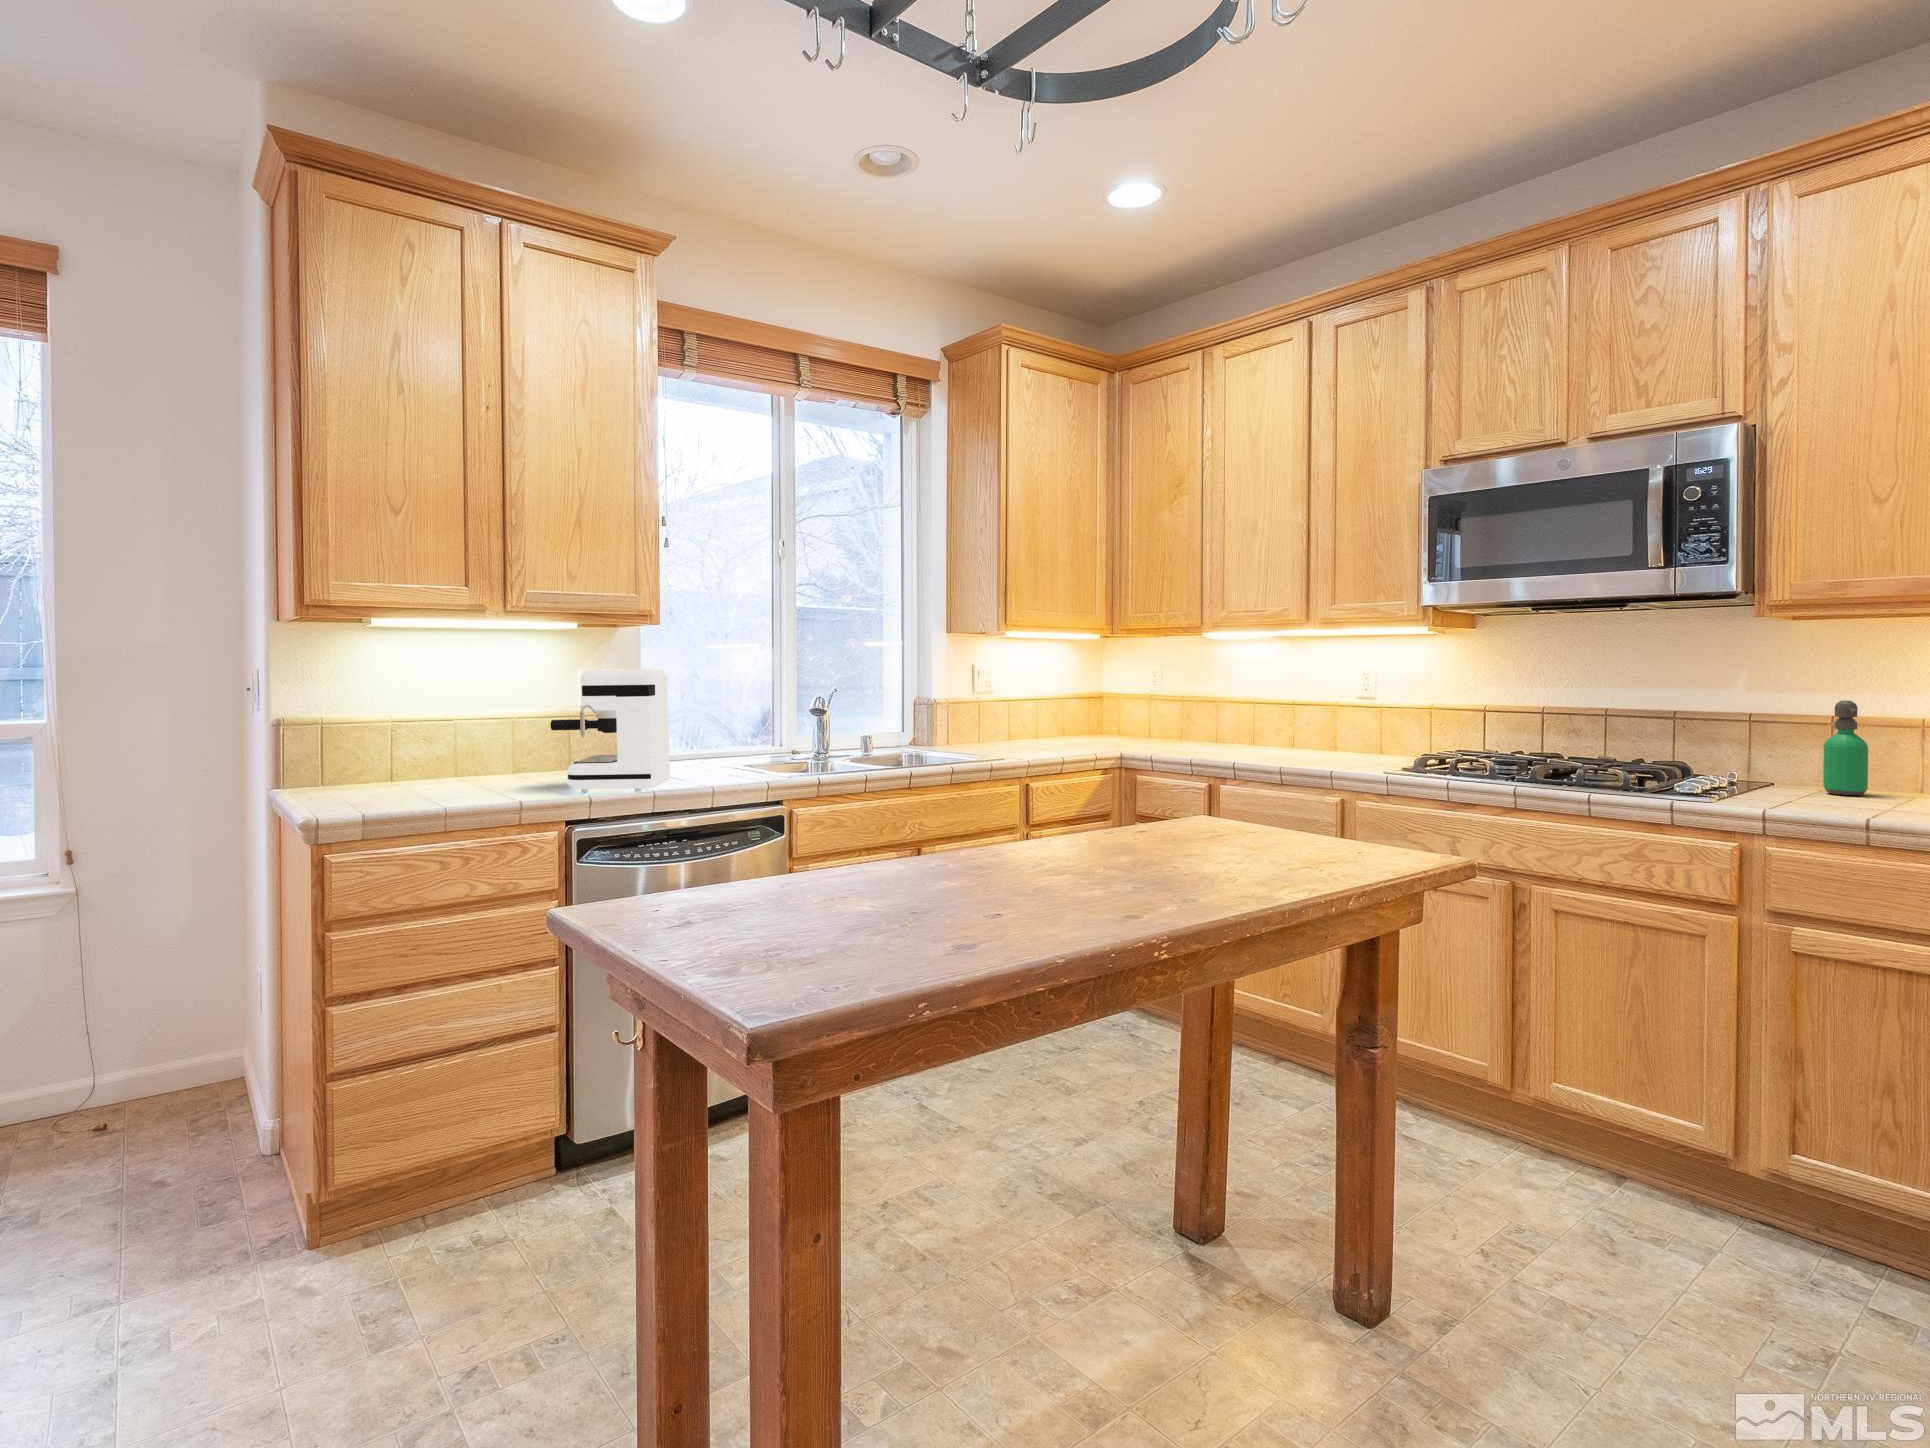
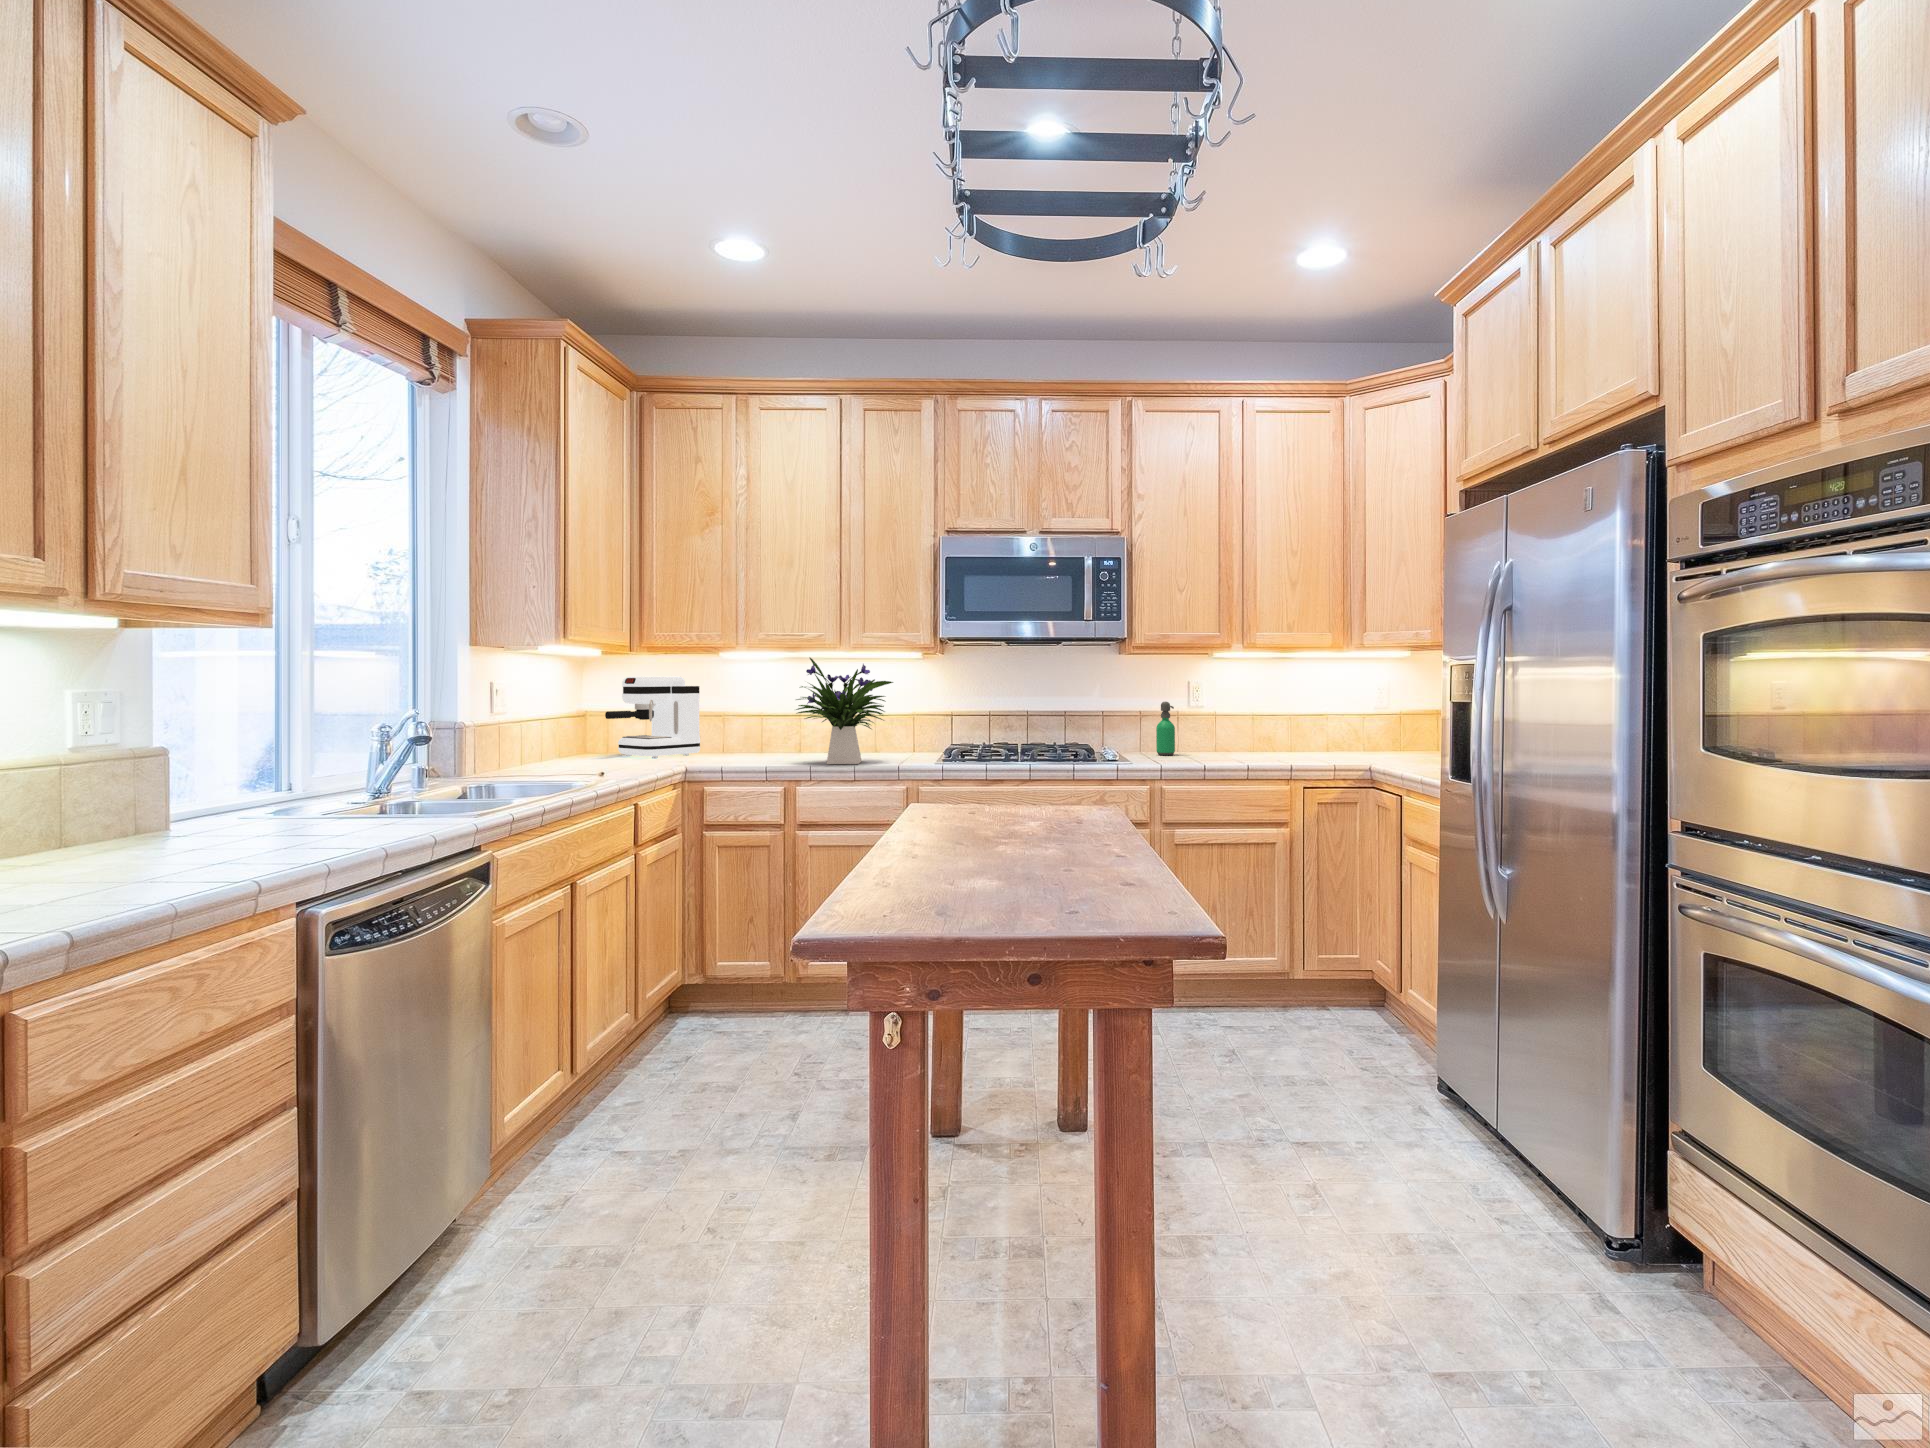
flower arrangement: none [1208,637,1339,765] -> present [796,658,893,764]
coffee maker: present [551,669,670,792] -> present [605,677,700,758]

